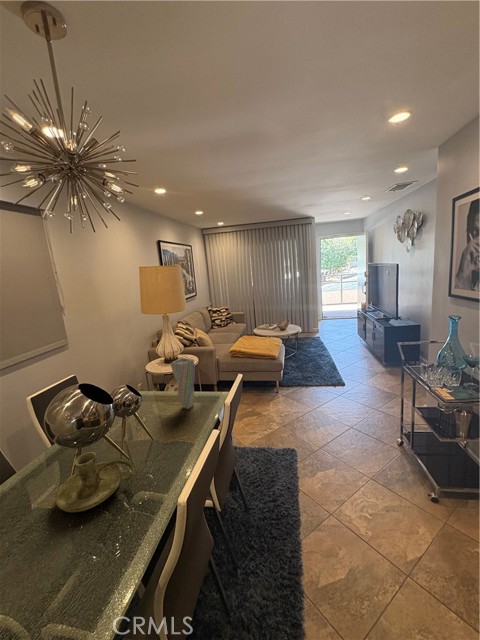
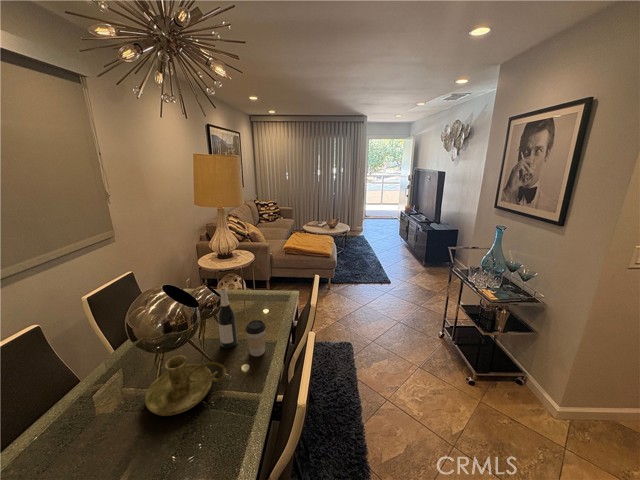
vase: present [171,358,195,409] -> none [244,257,269,309]
wine bottle: none [137,386,158,448] -> present [218,287,237,348]
coffee cup: none [160,419,181,457] -> present [246,320,266,356]

